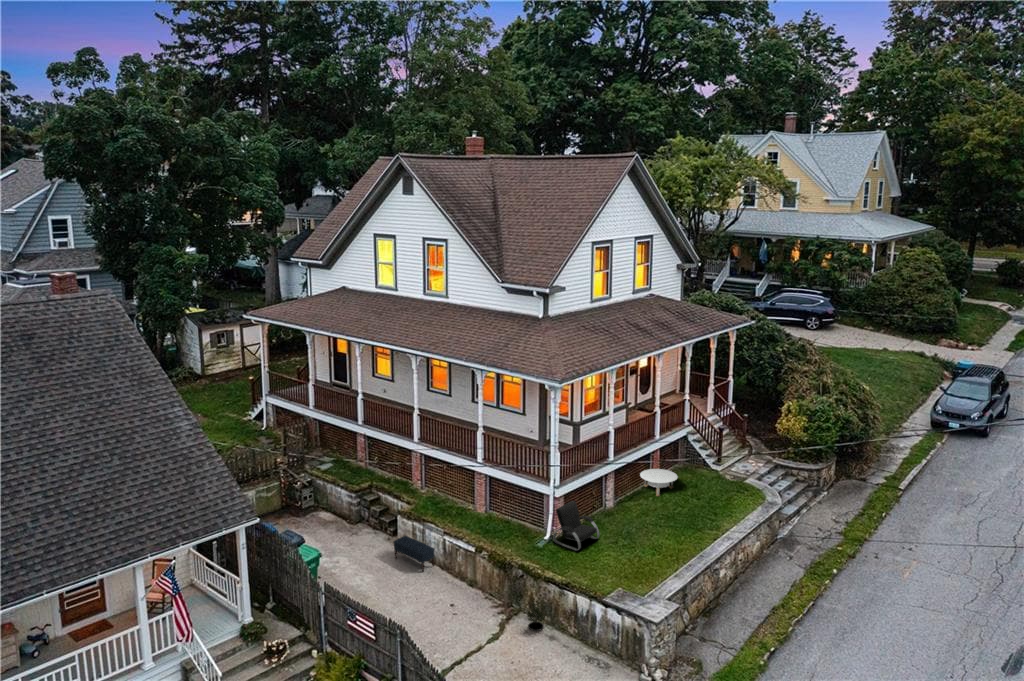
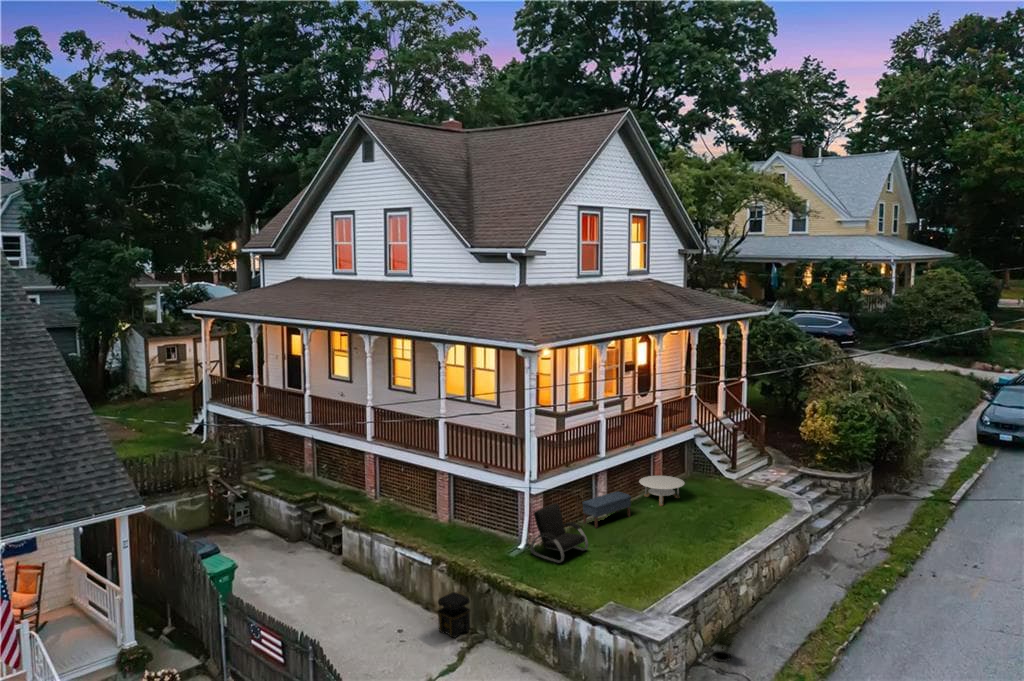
bench: present [393,536,435,572] -> present [582,492,631,528]
toolbox: none [482,576,508,612] -> present [438,592,470,638]
potted tree: present [526,602,544,631] -> present [711,626,733,662]

